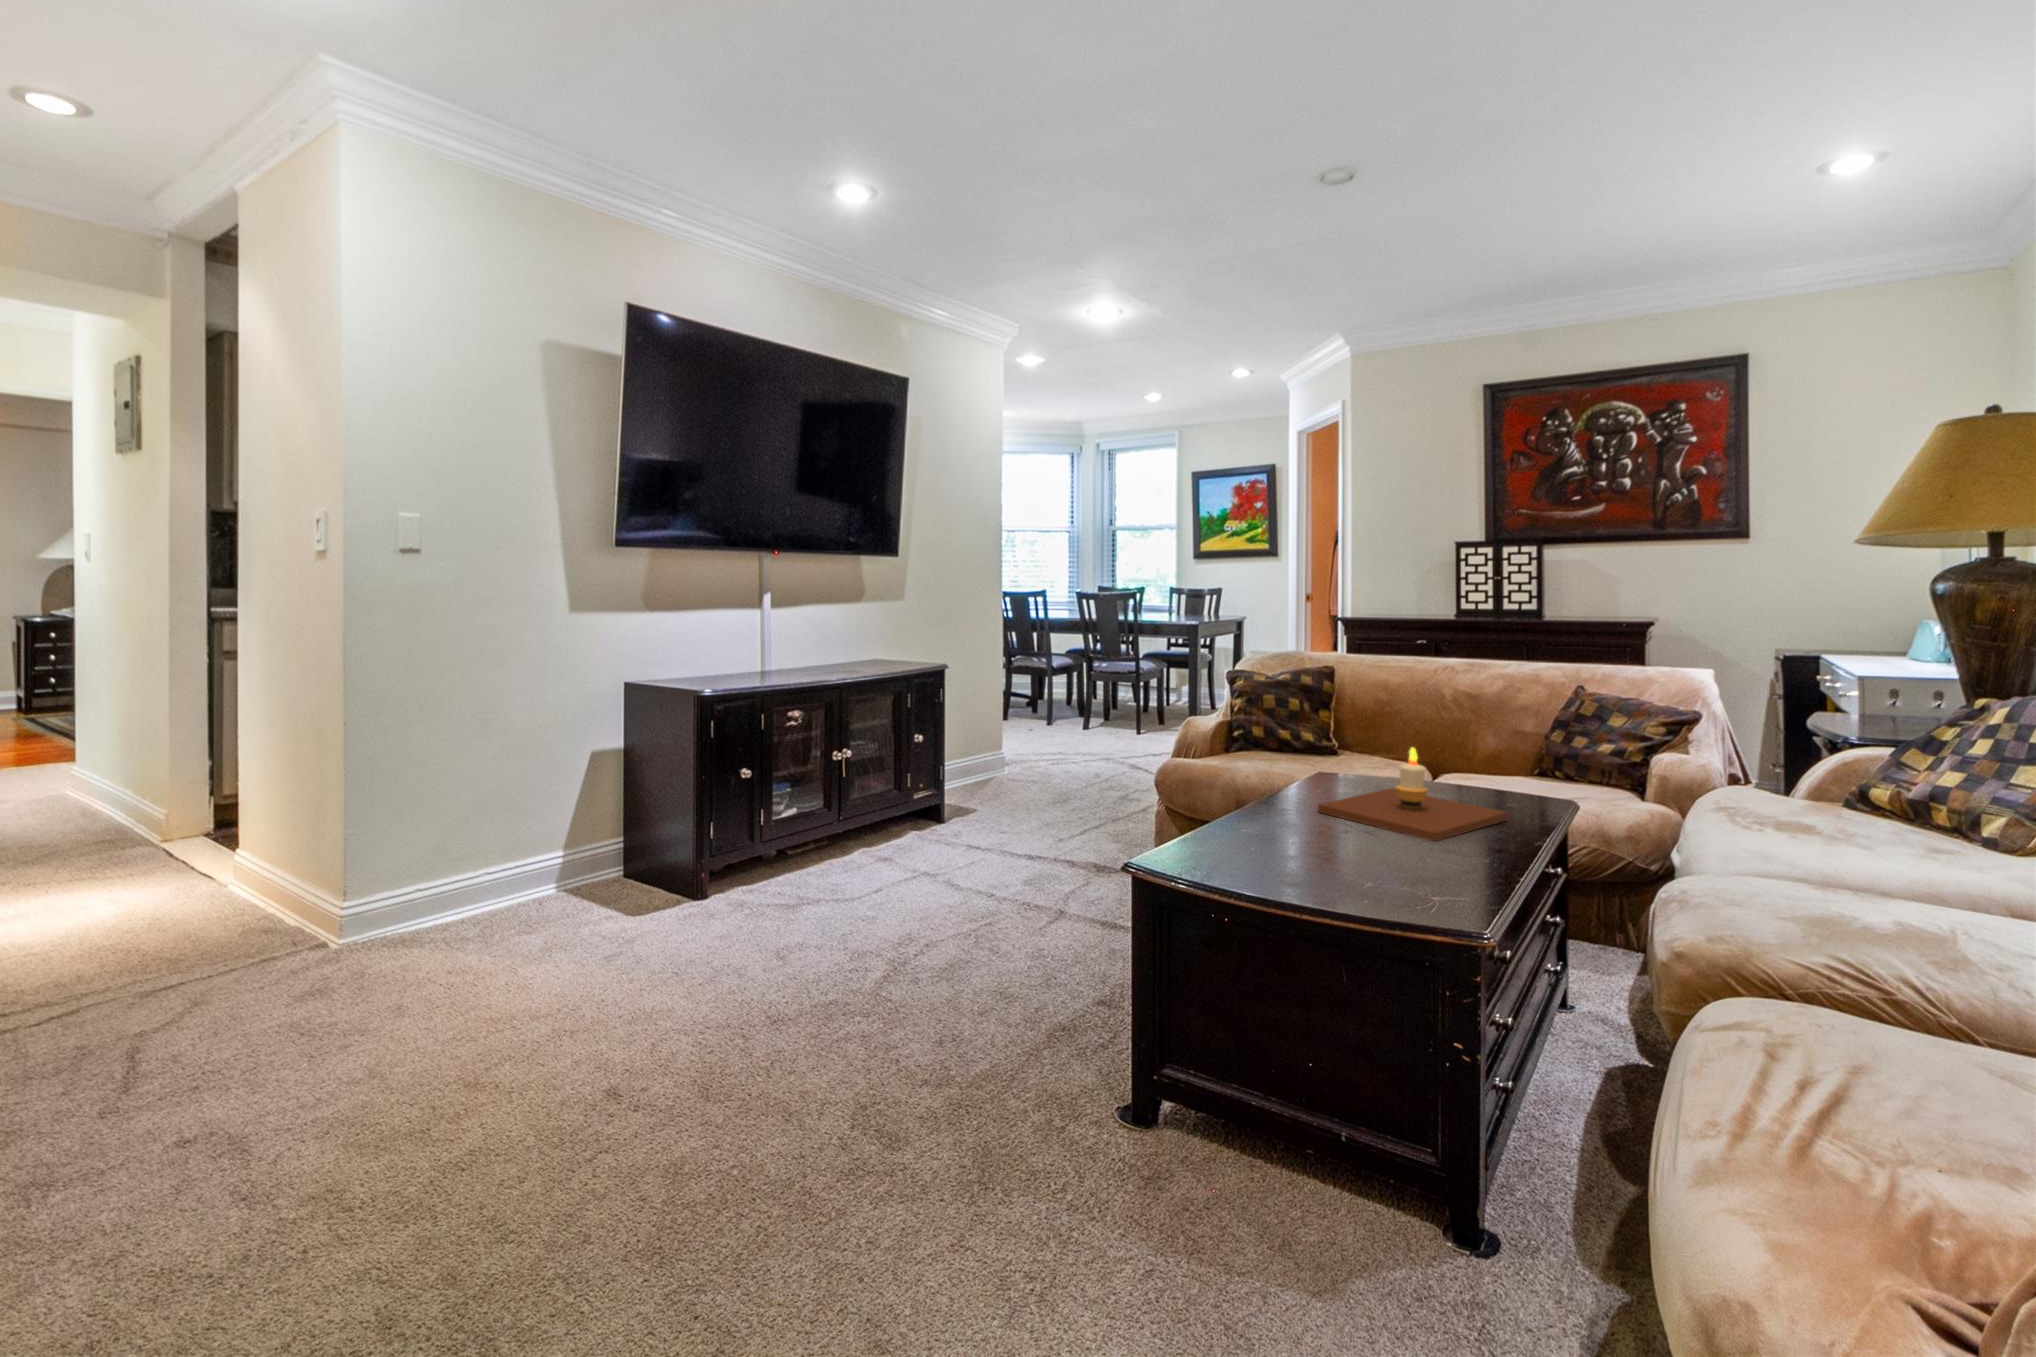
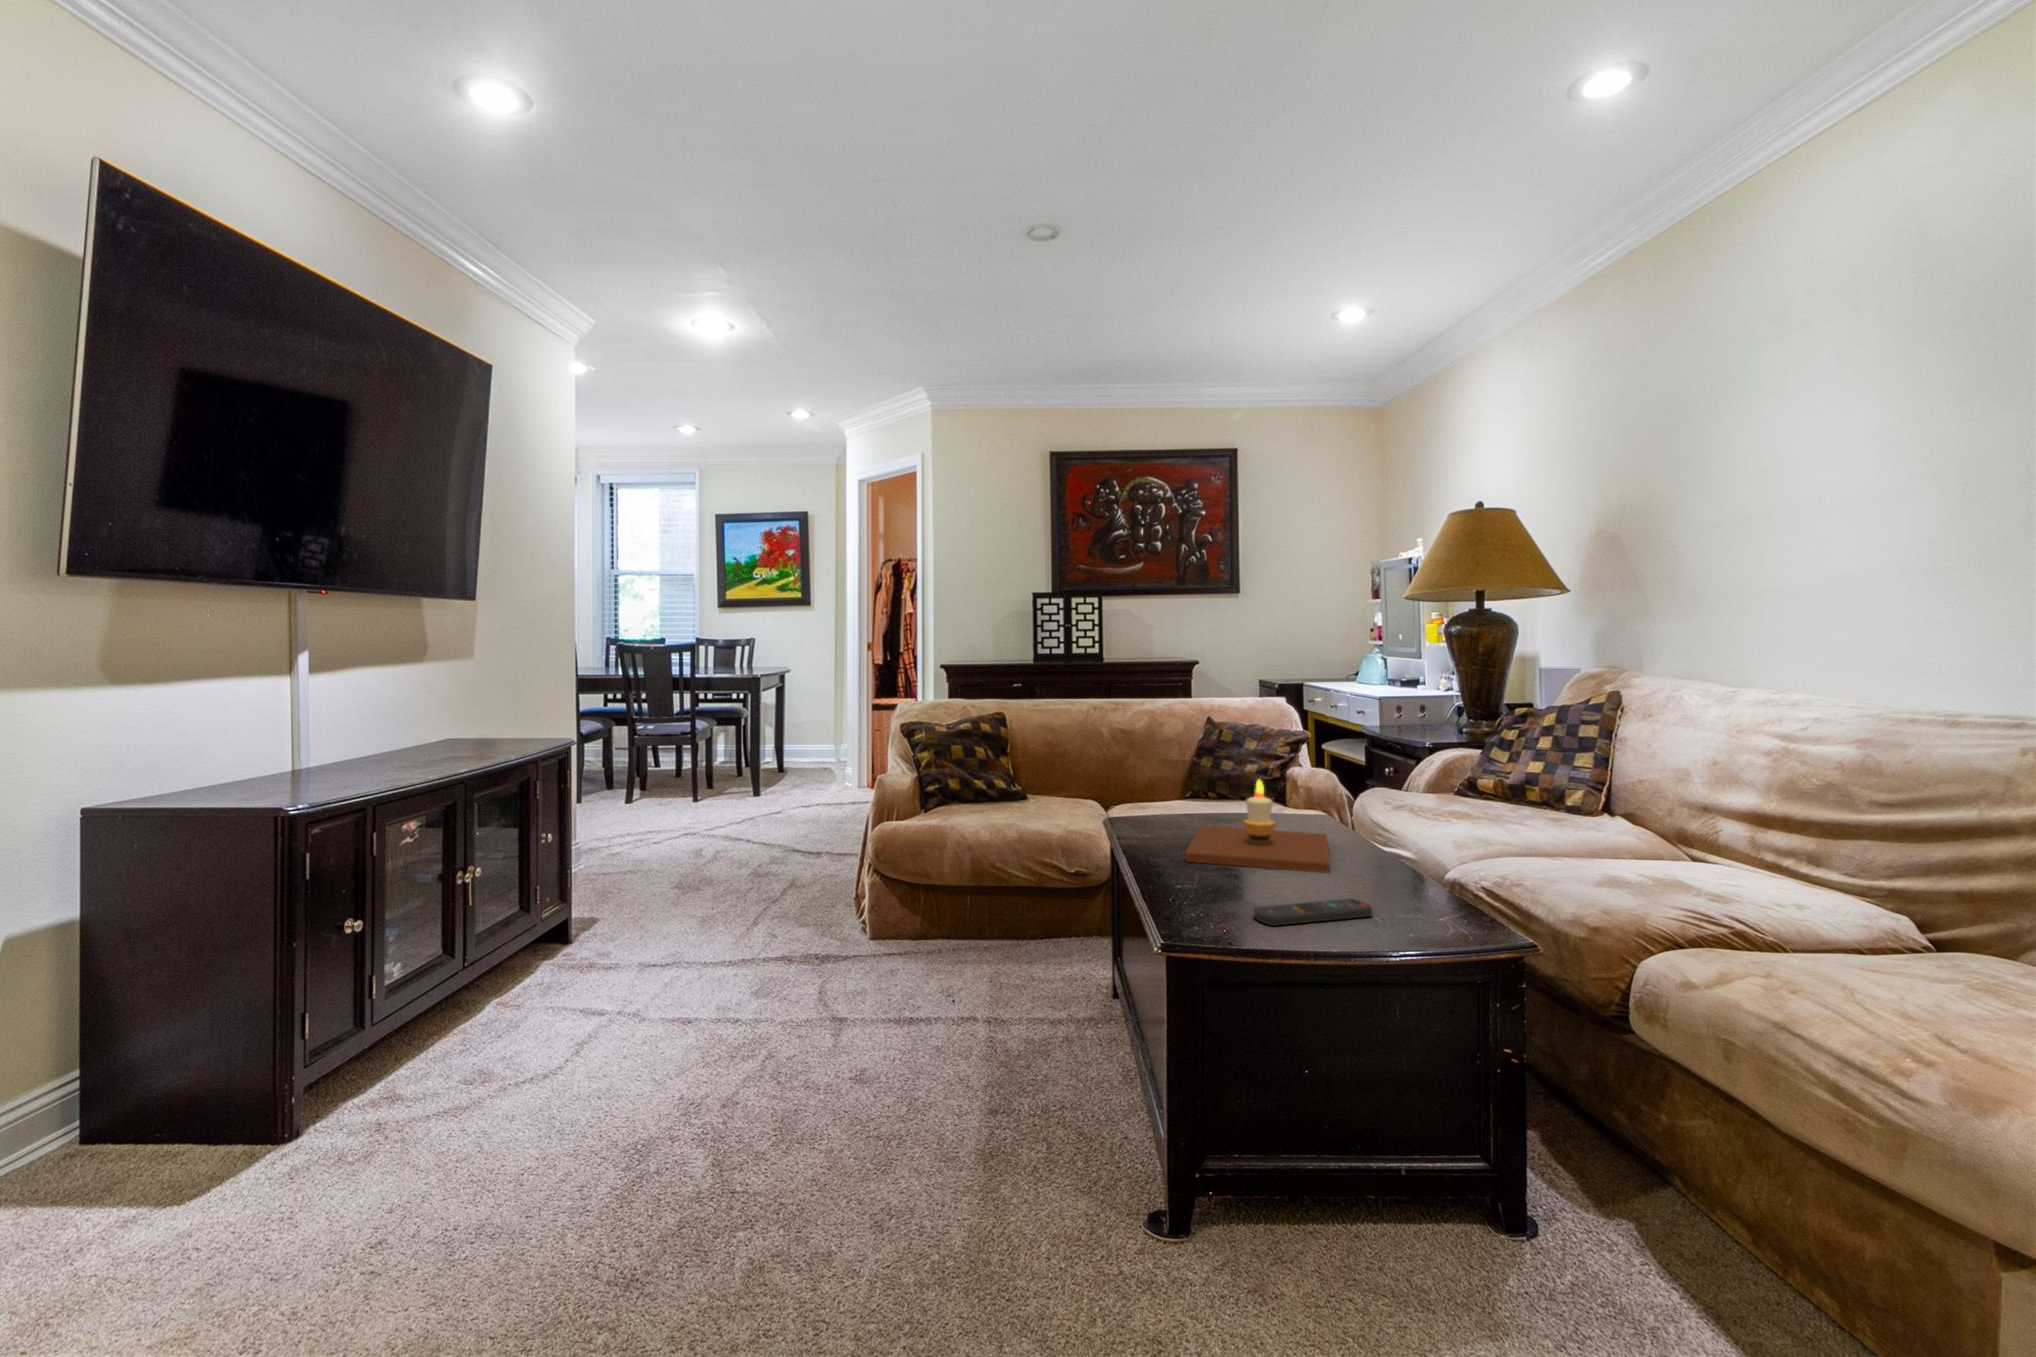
remote control: none [1268,846,1384,873] -> present [1254,899,1372,926]

